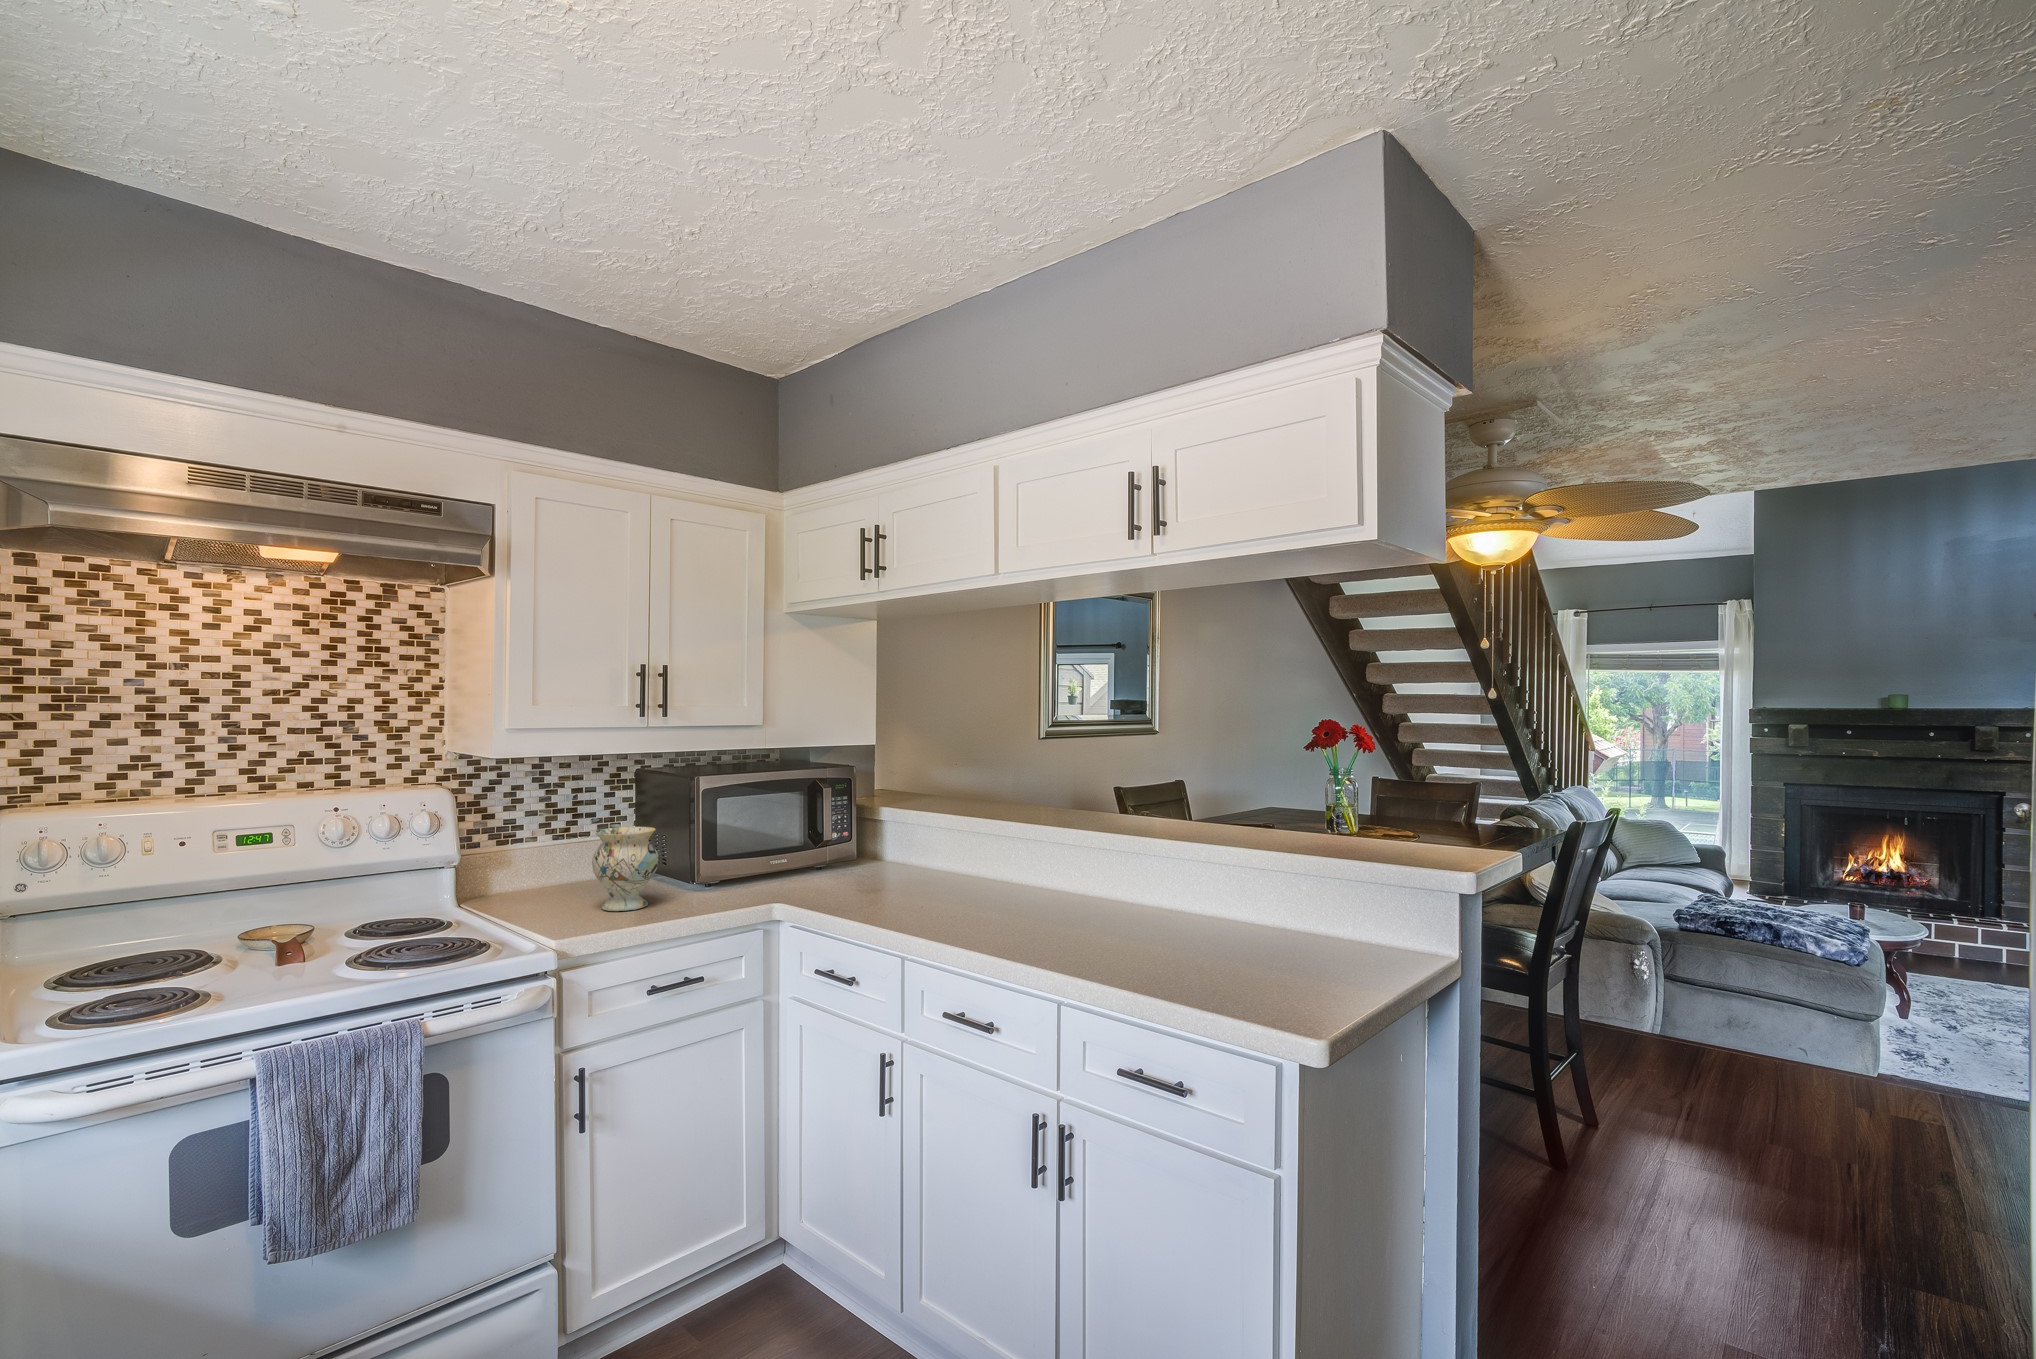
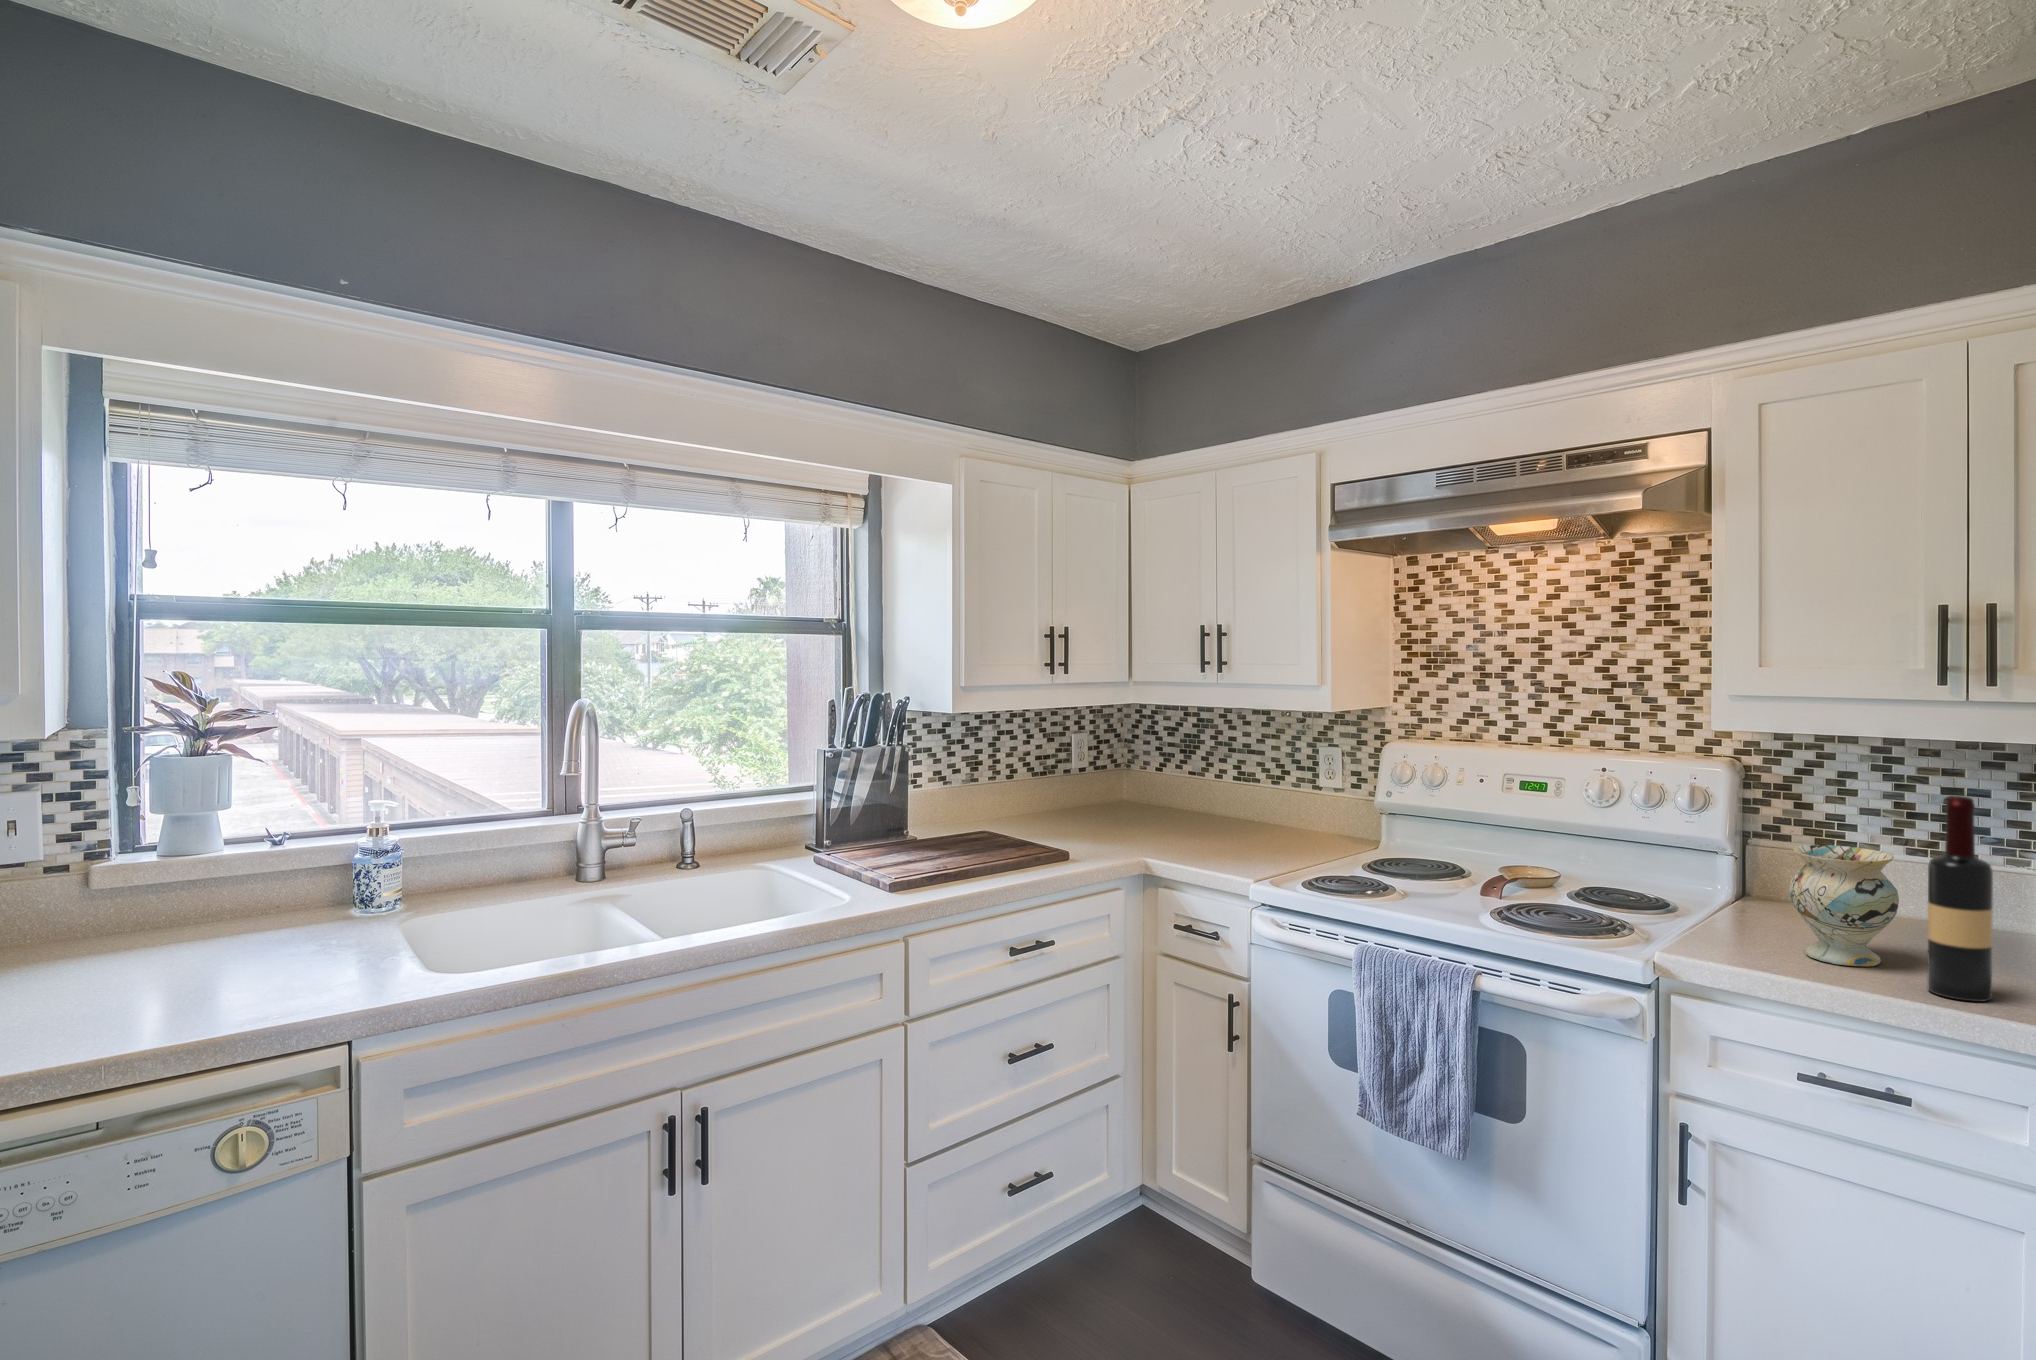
wine bottle: none [693,777,725,905] -> present [1928,796,1993,1002]

